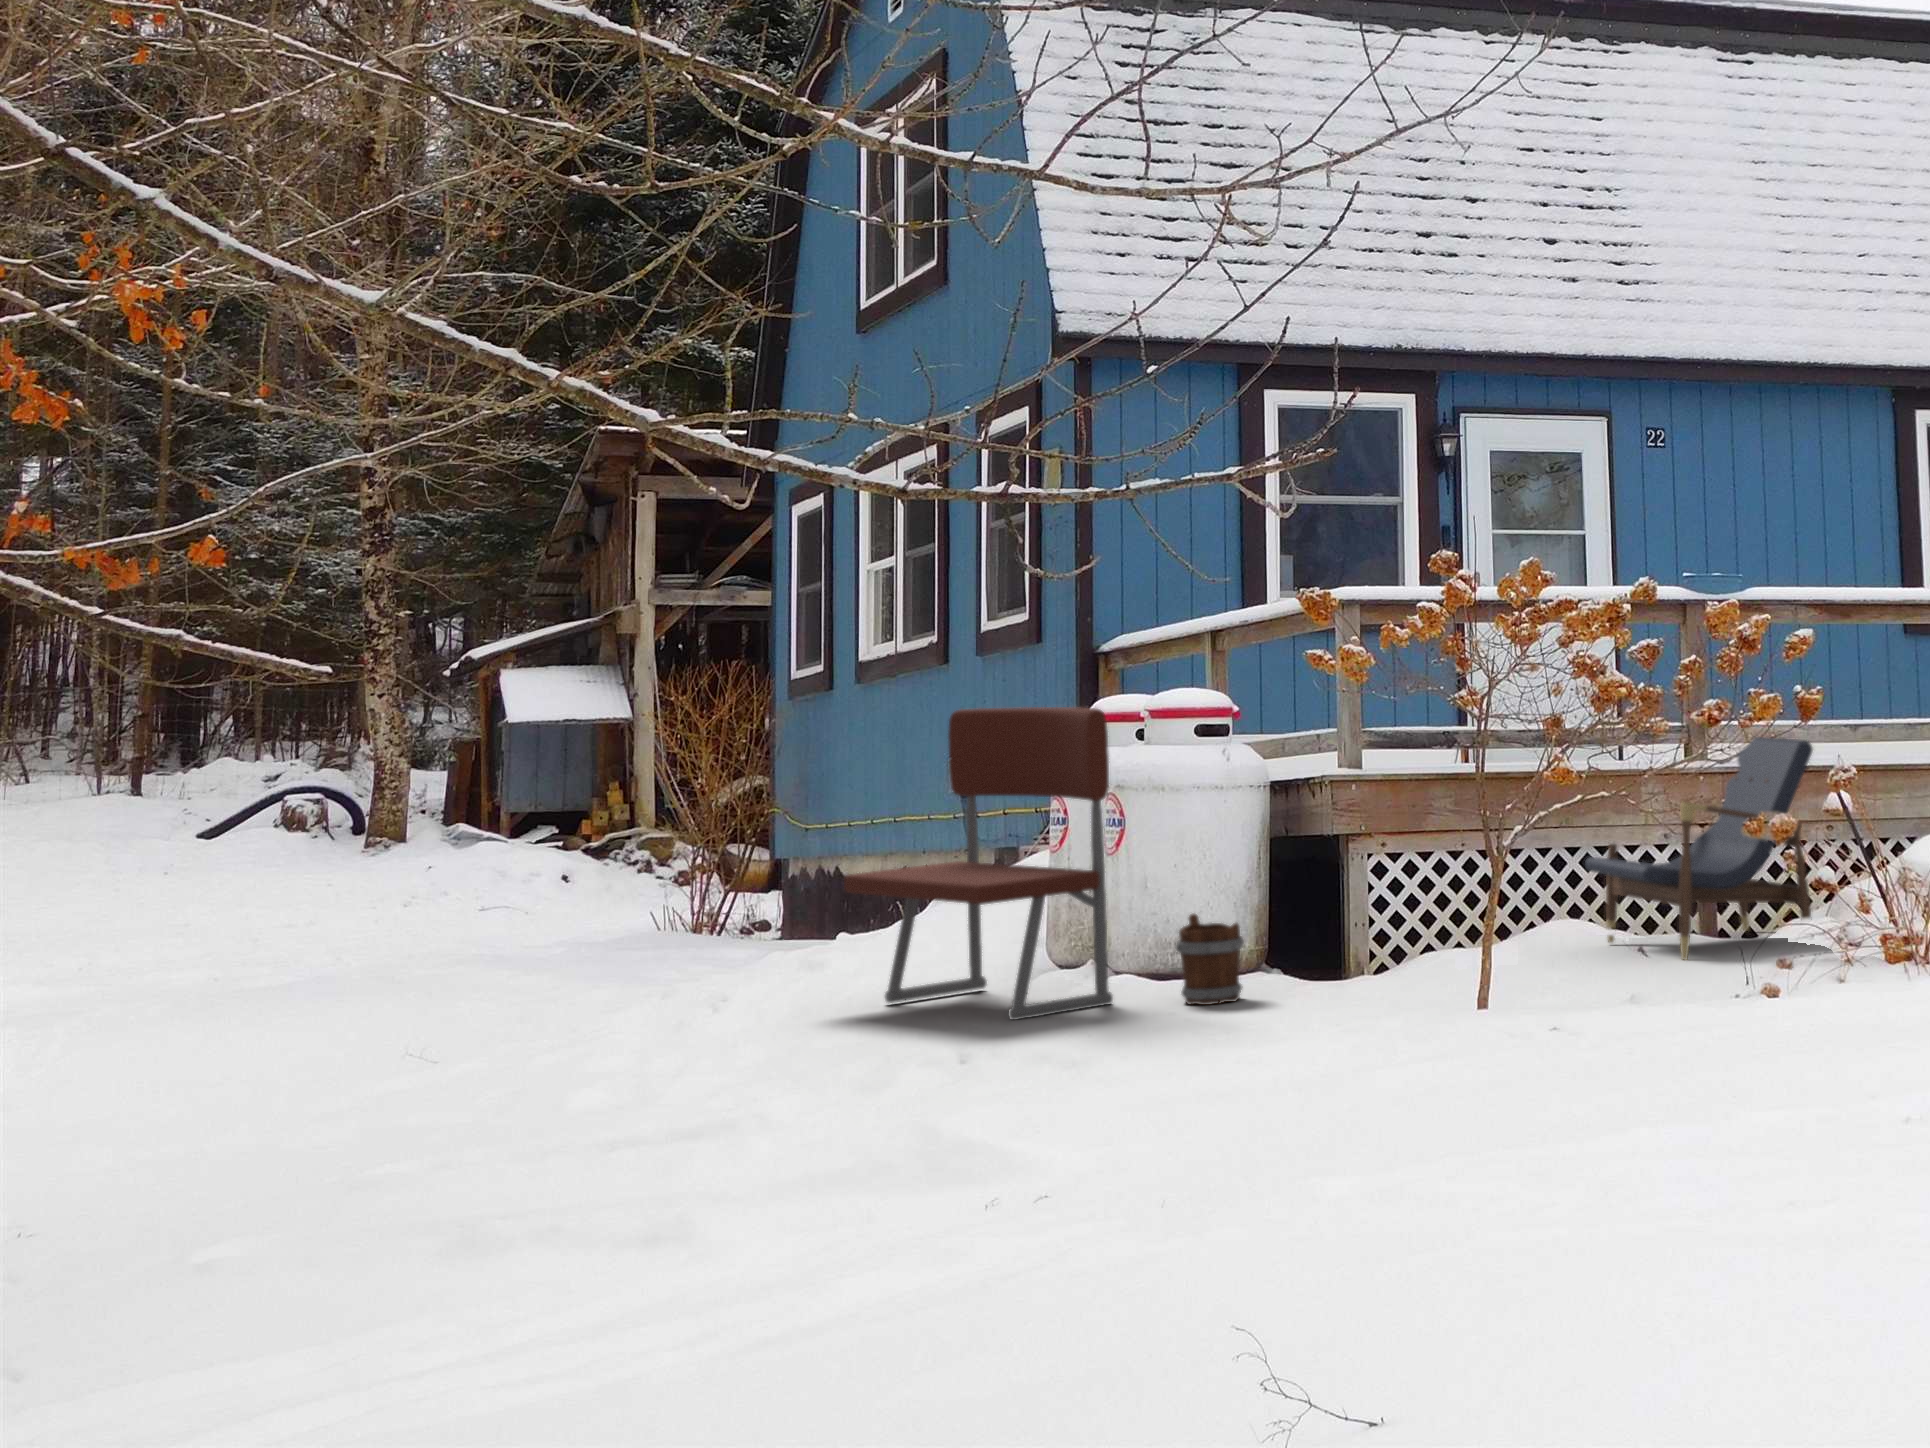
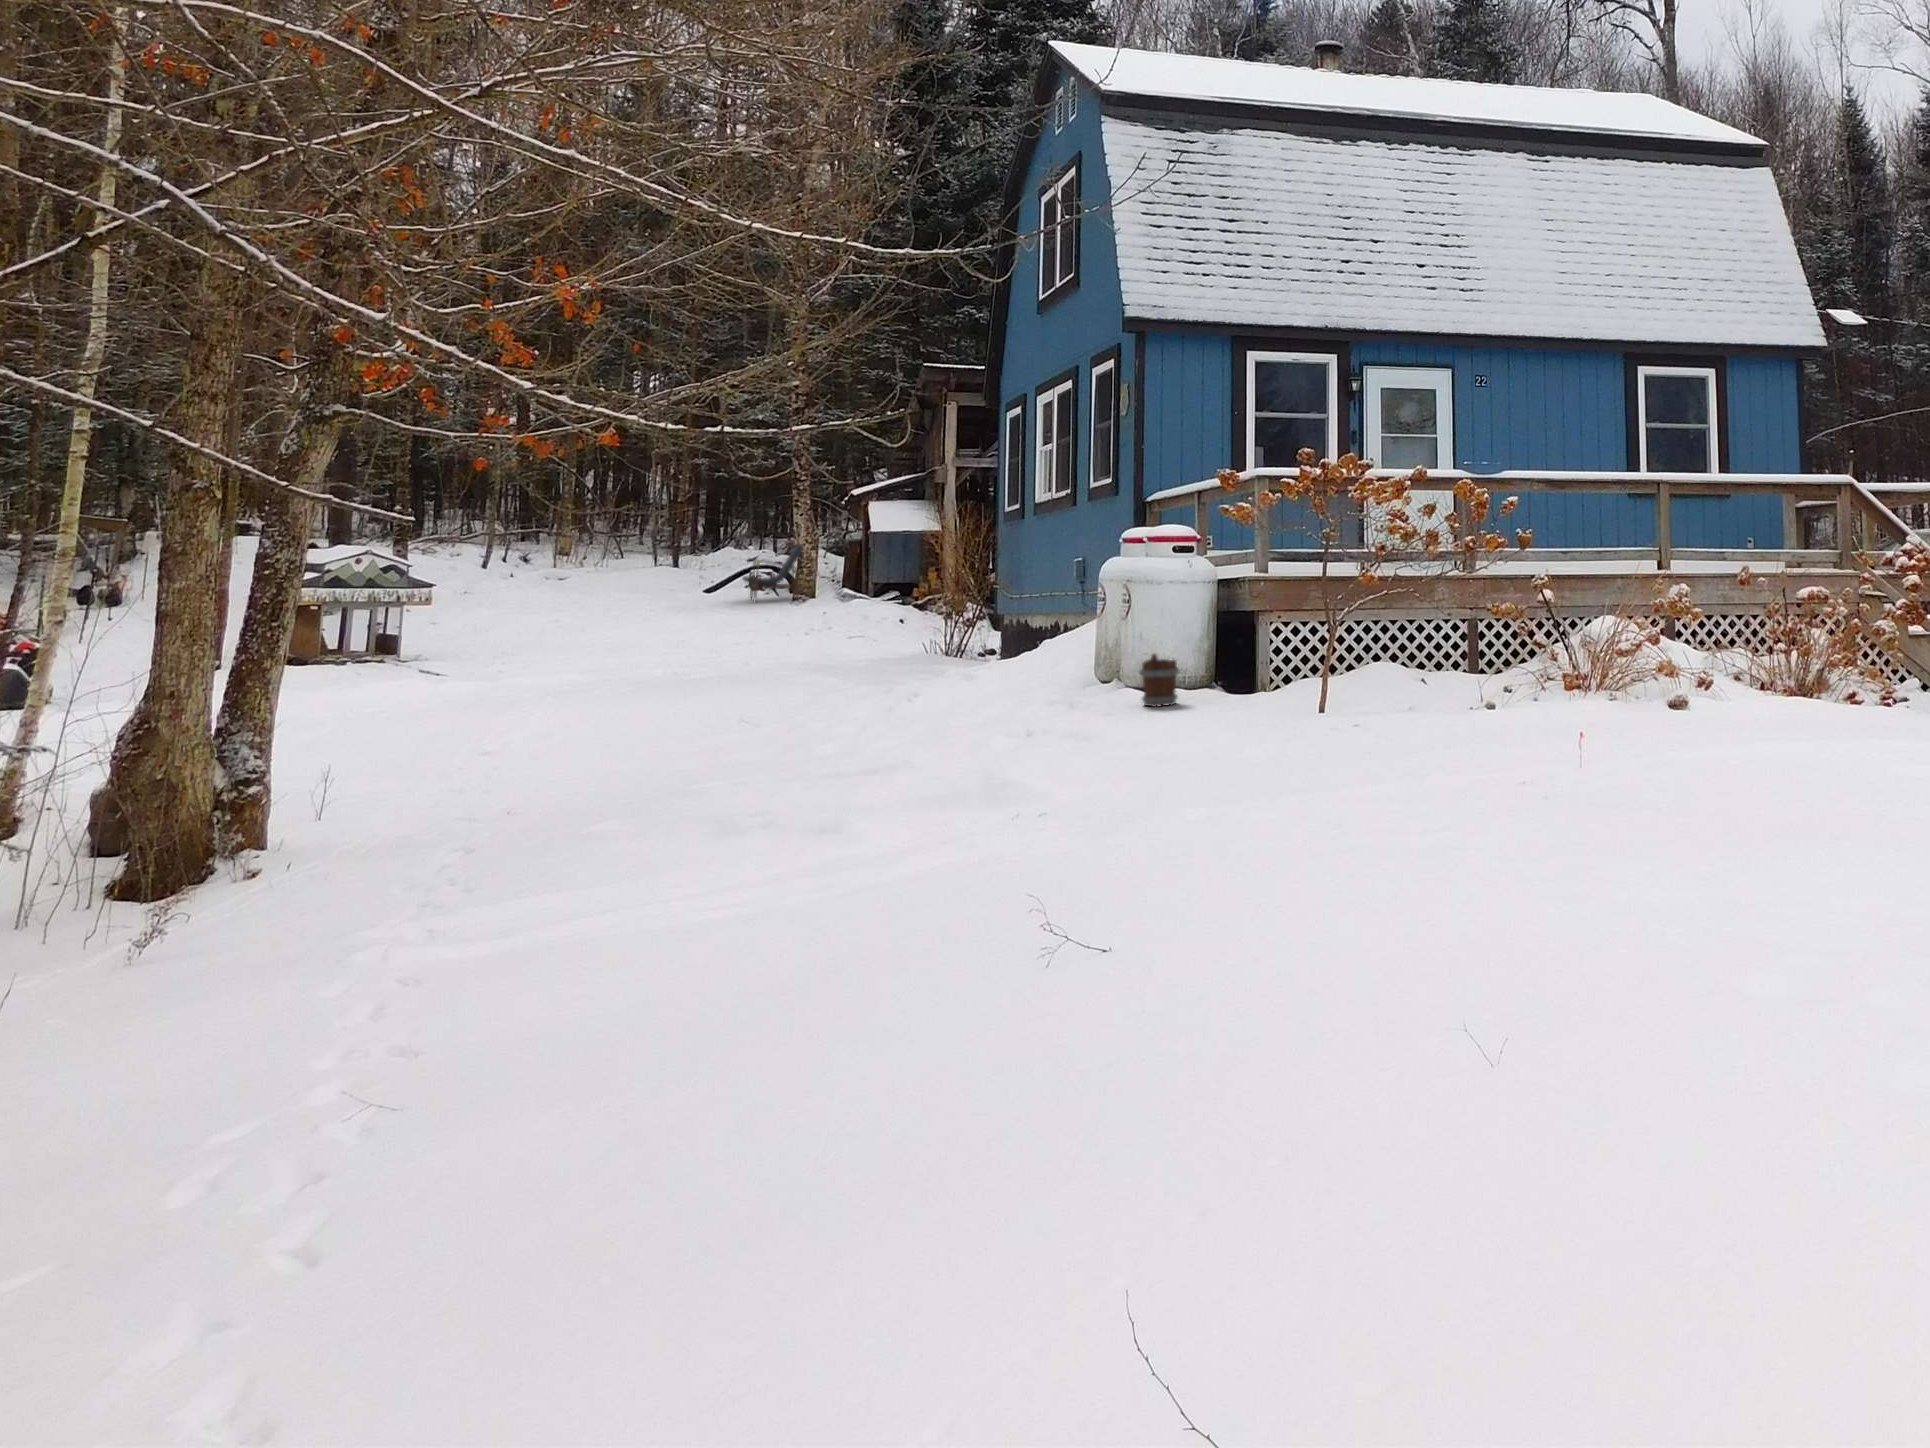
bench: present [844,707,1113,1020] -> none [959,532,1105,713]
lounge chair: present [1585,737,1813,960] -> present [743,544,803,600]

